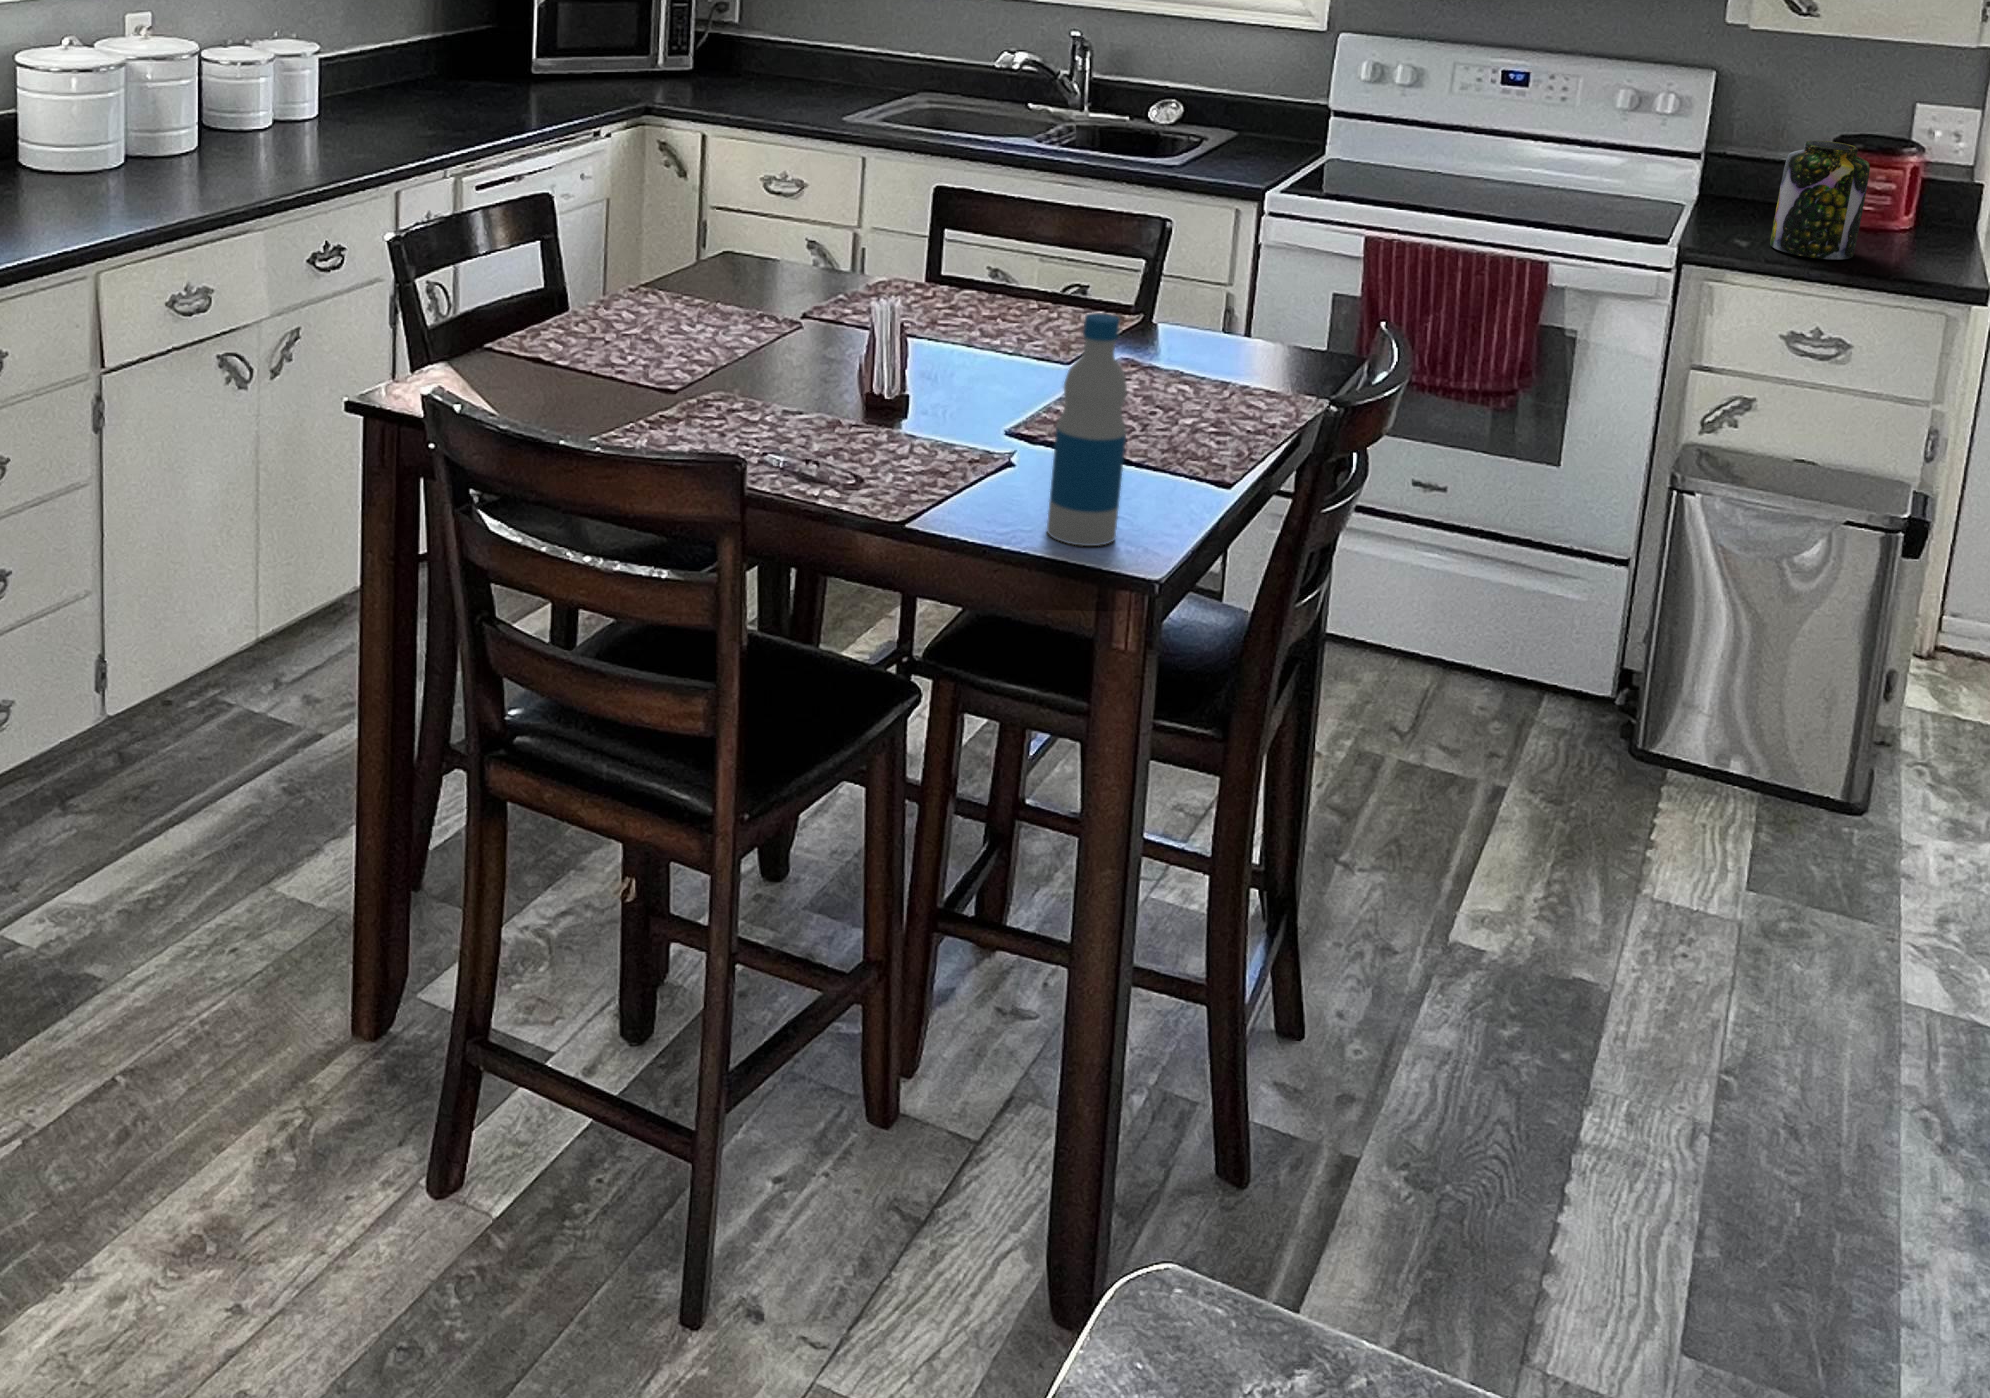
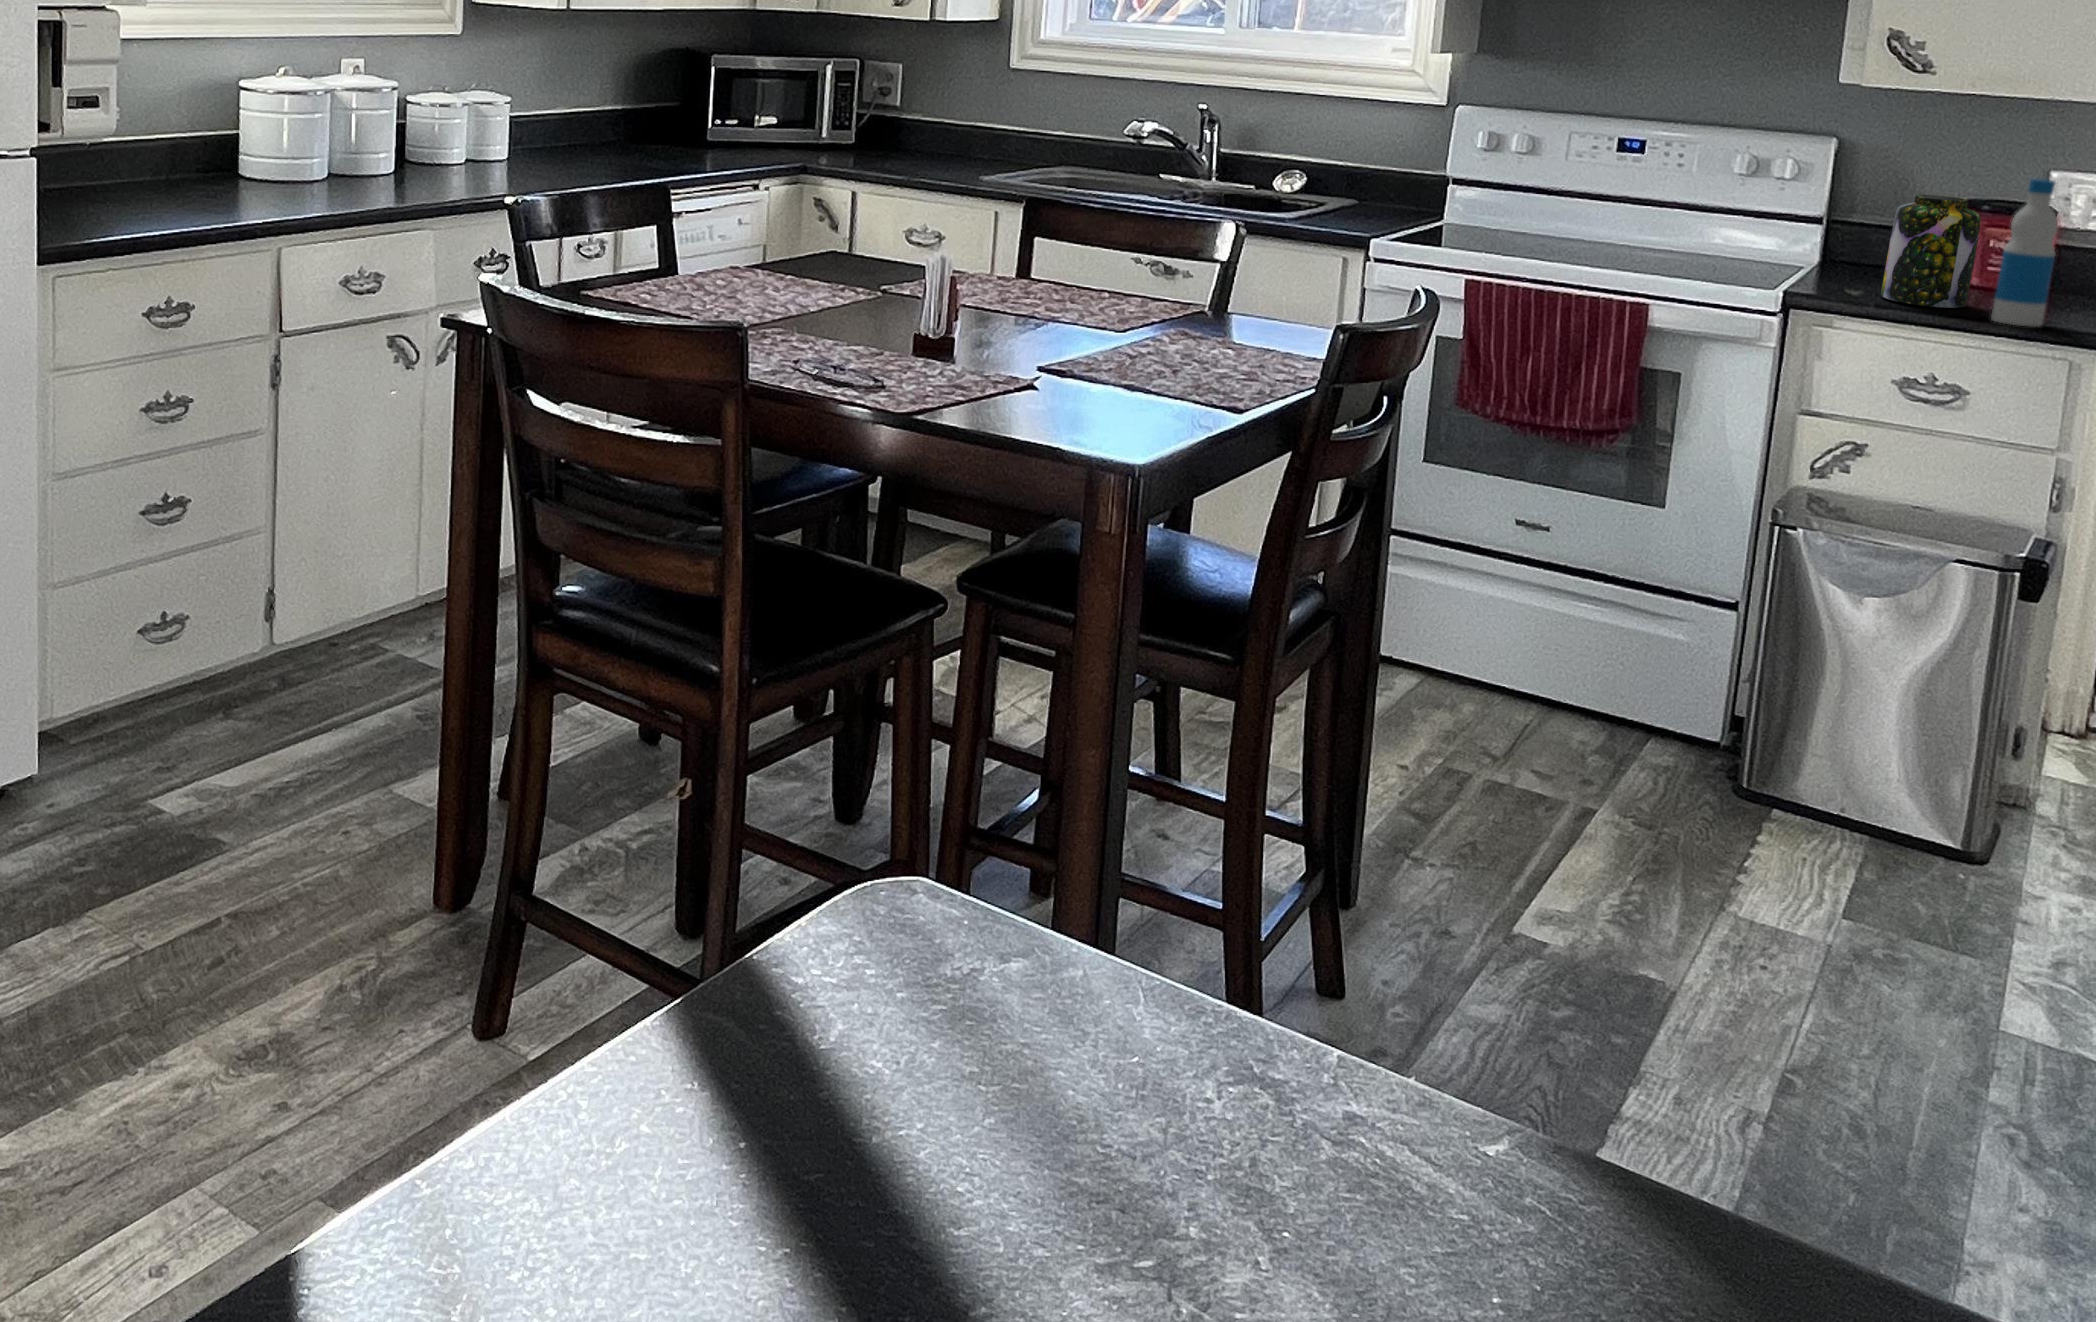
bottle: present [1047,313,1127,546] -> present [1991,179,2058,327]

